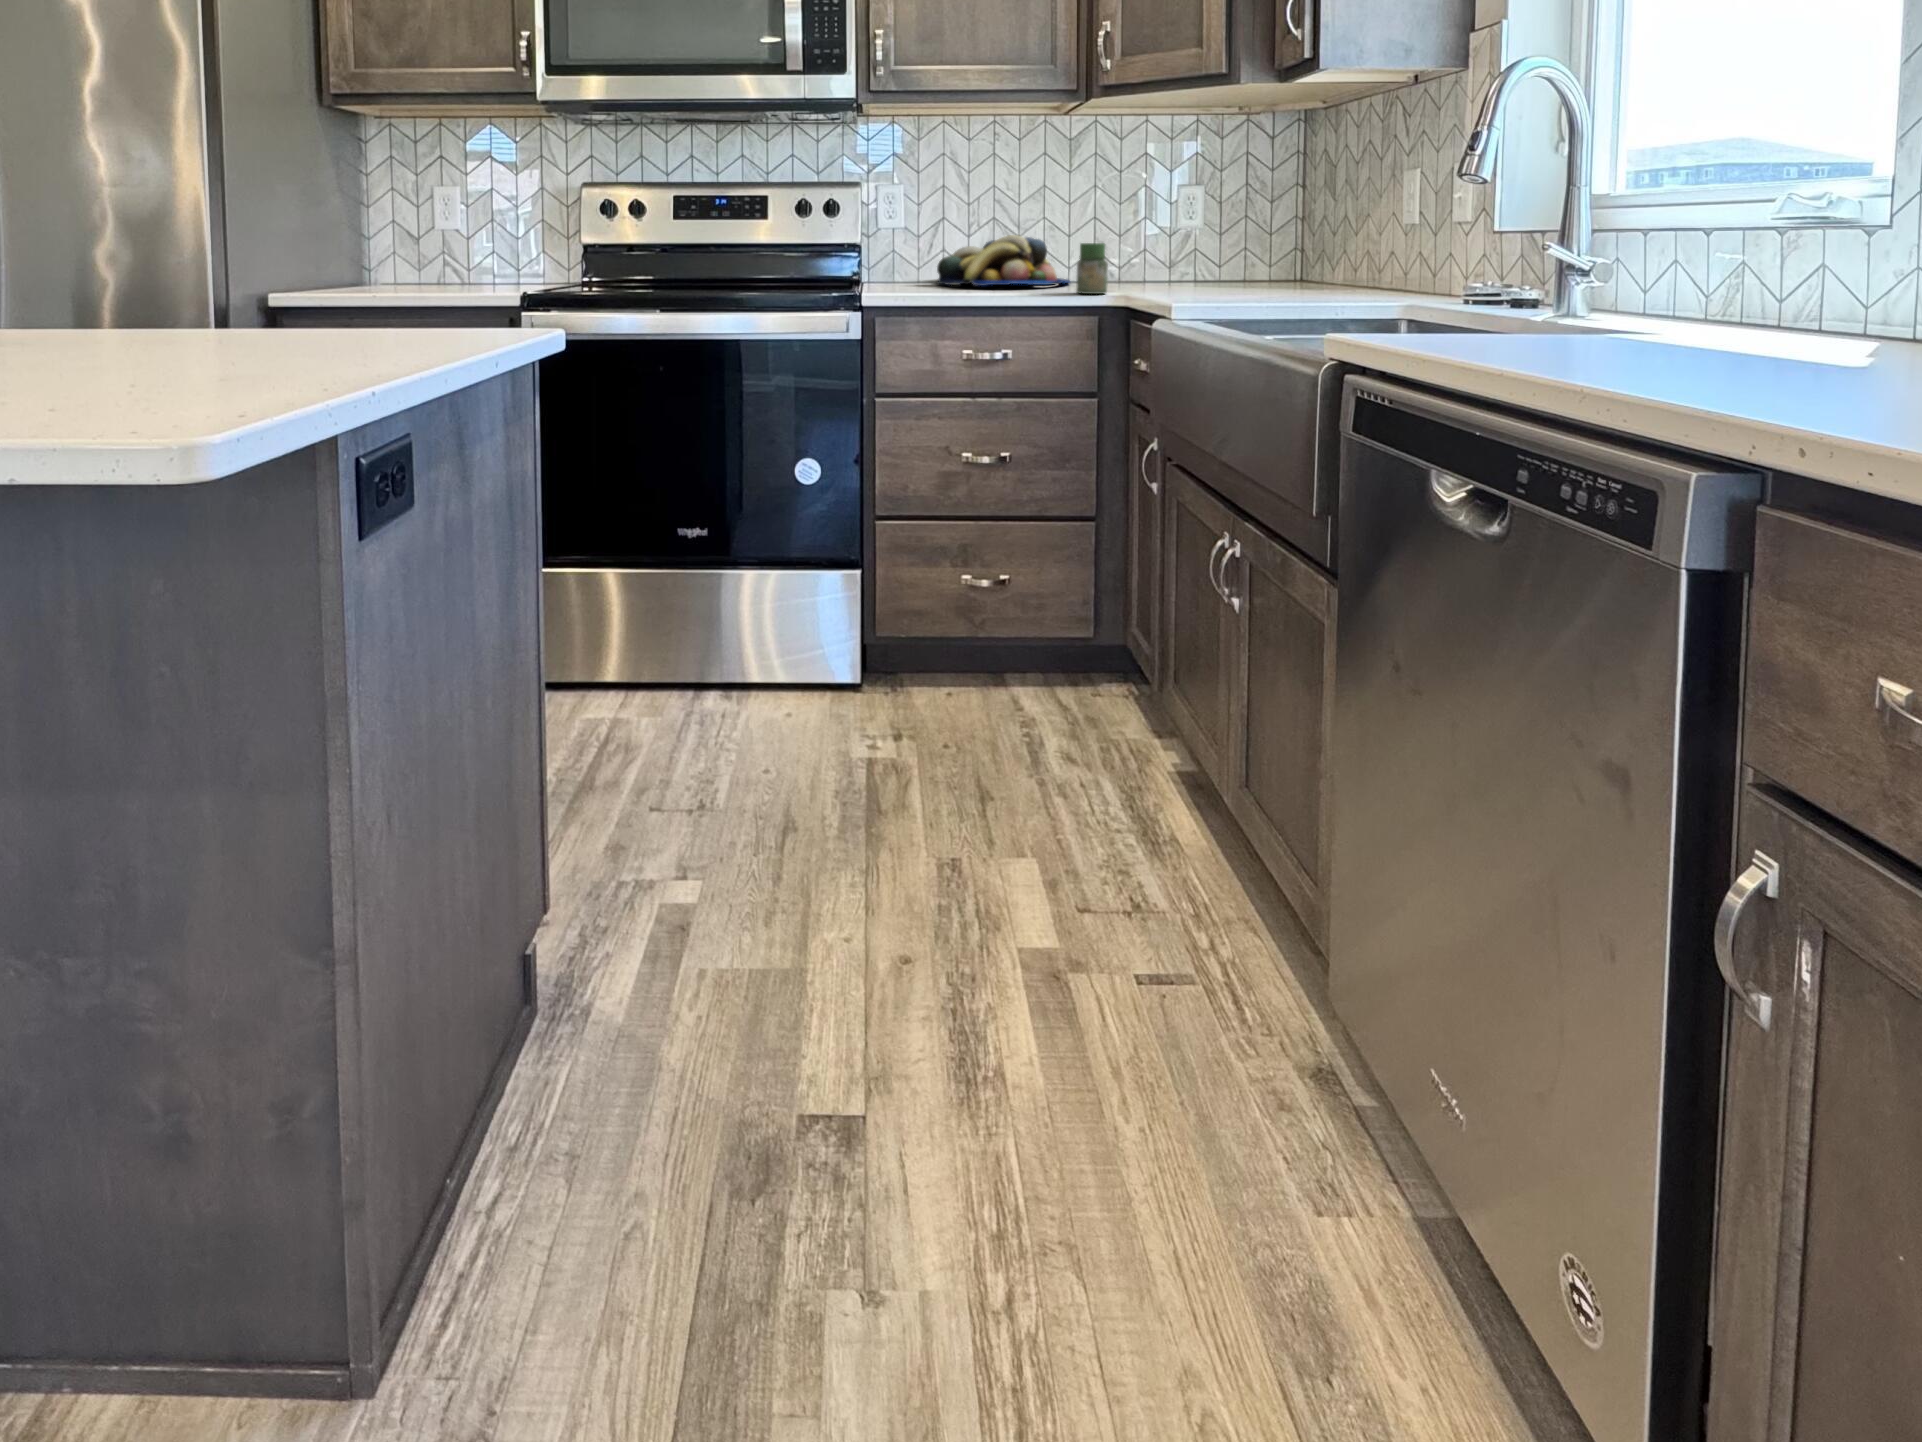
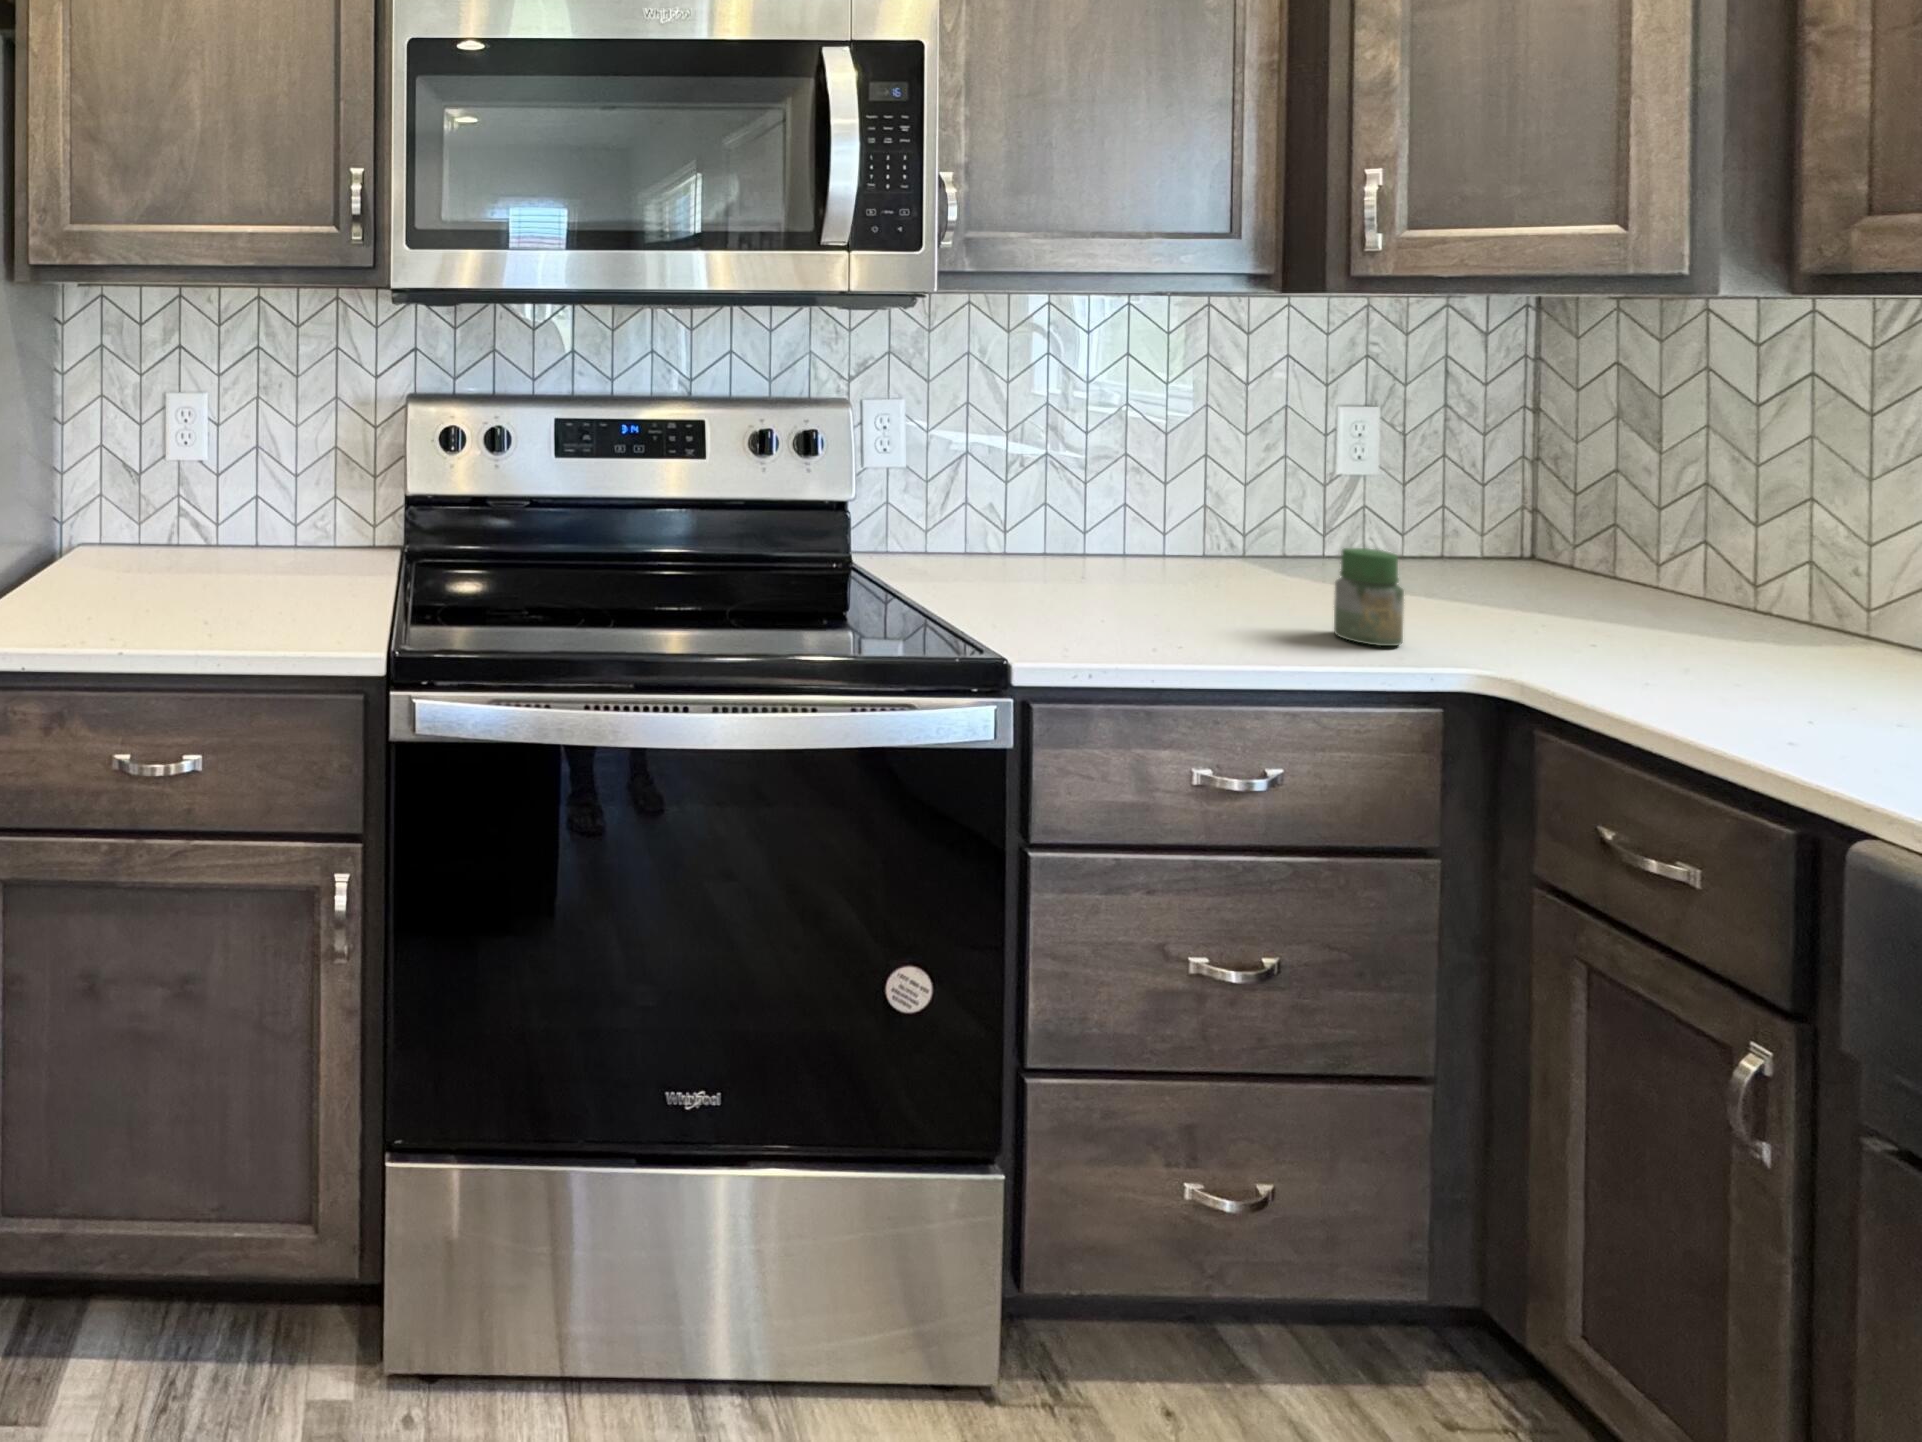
fruit bowl: present [937,235,1070,286] -> none [995,497,1247,604]

